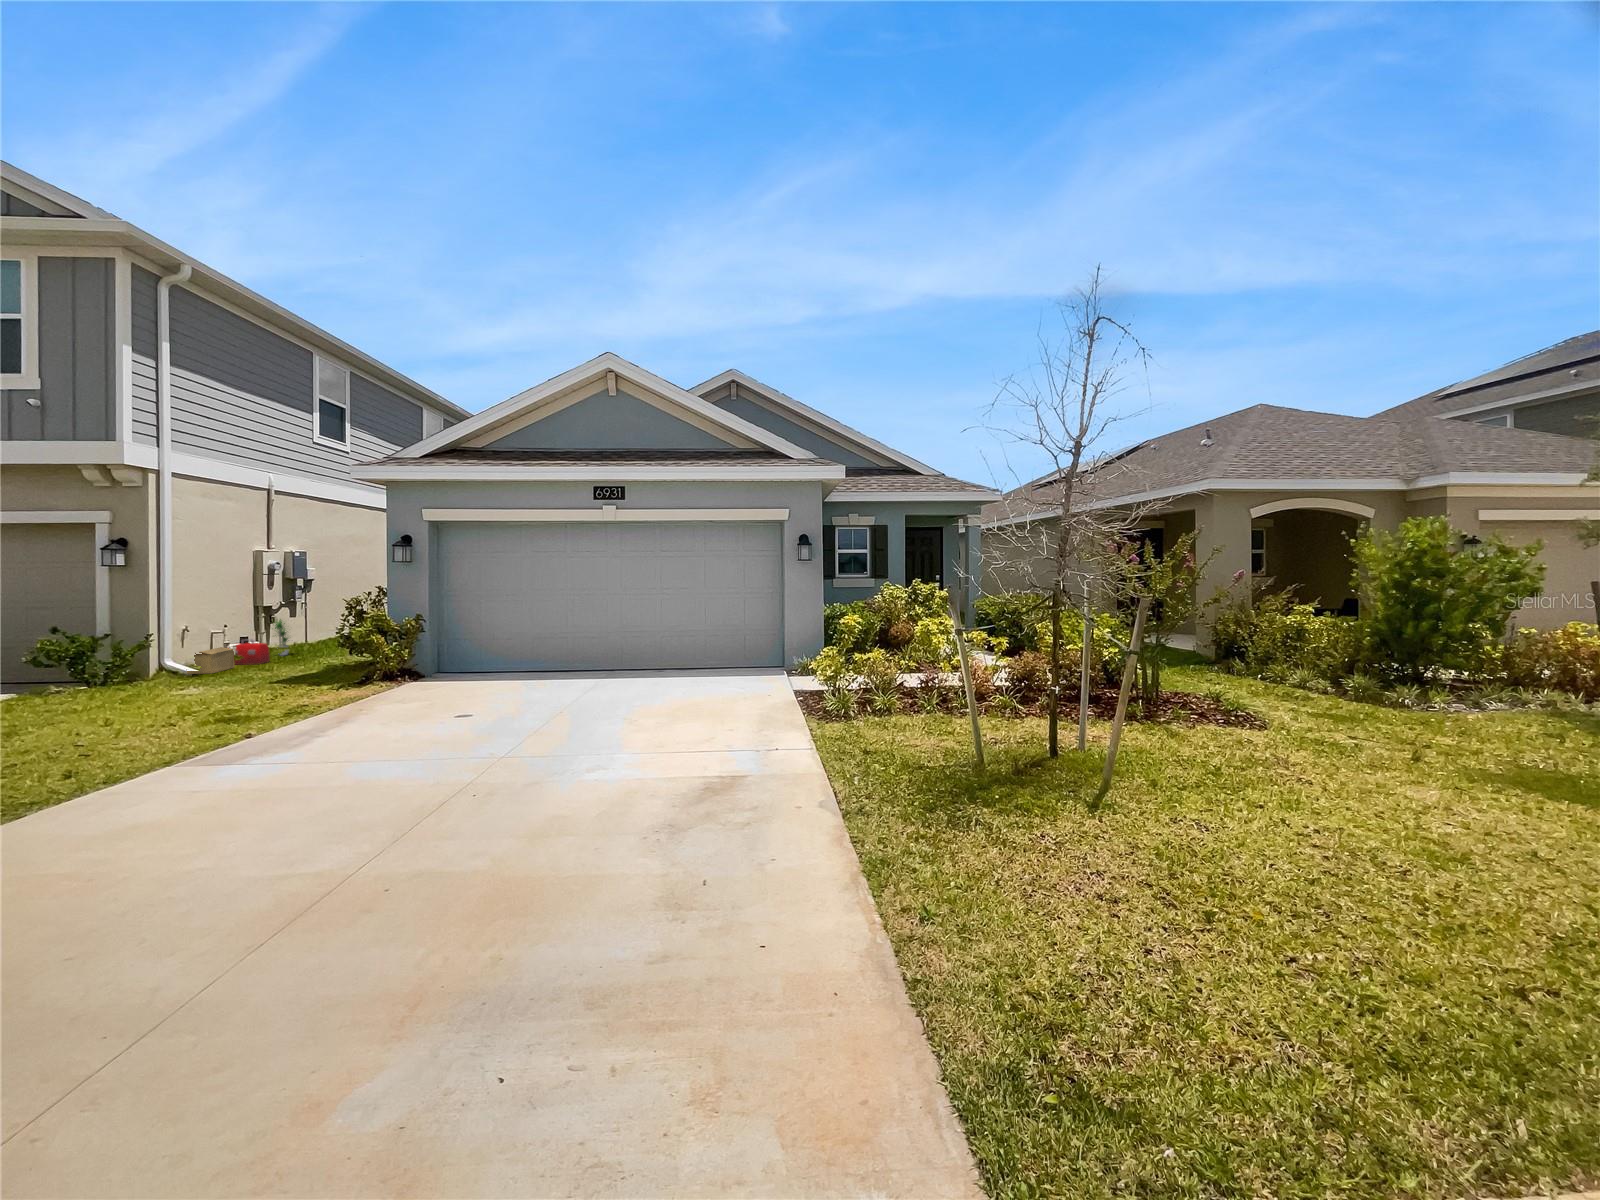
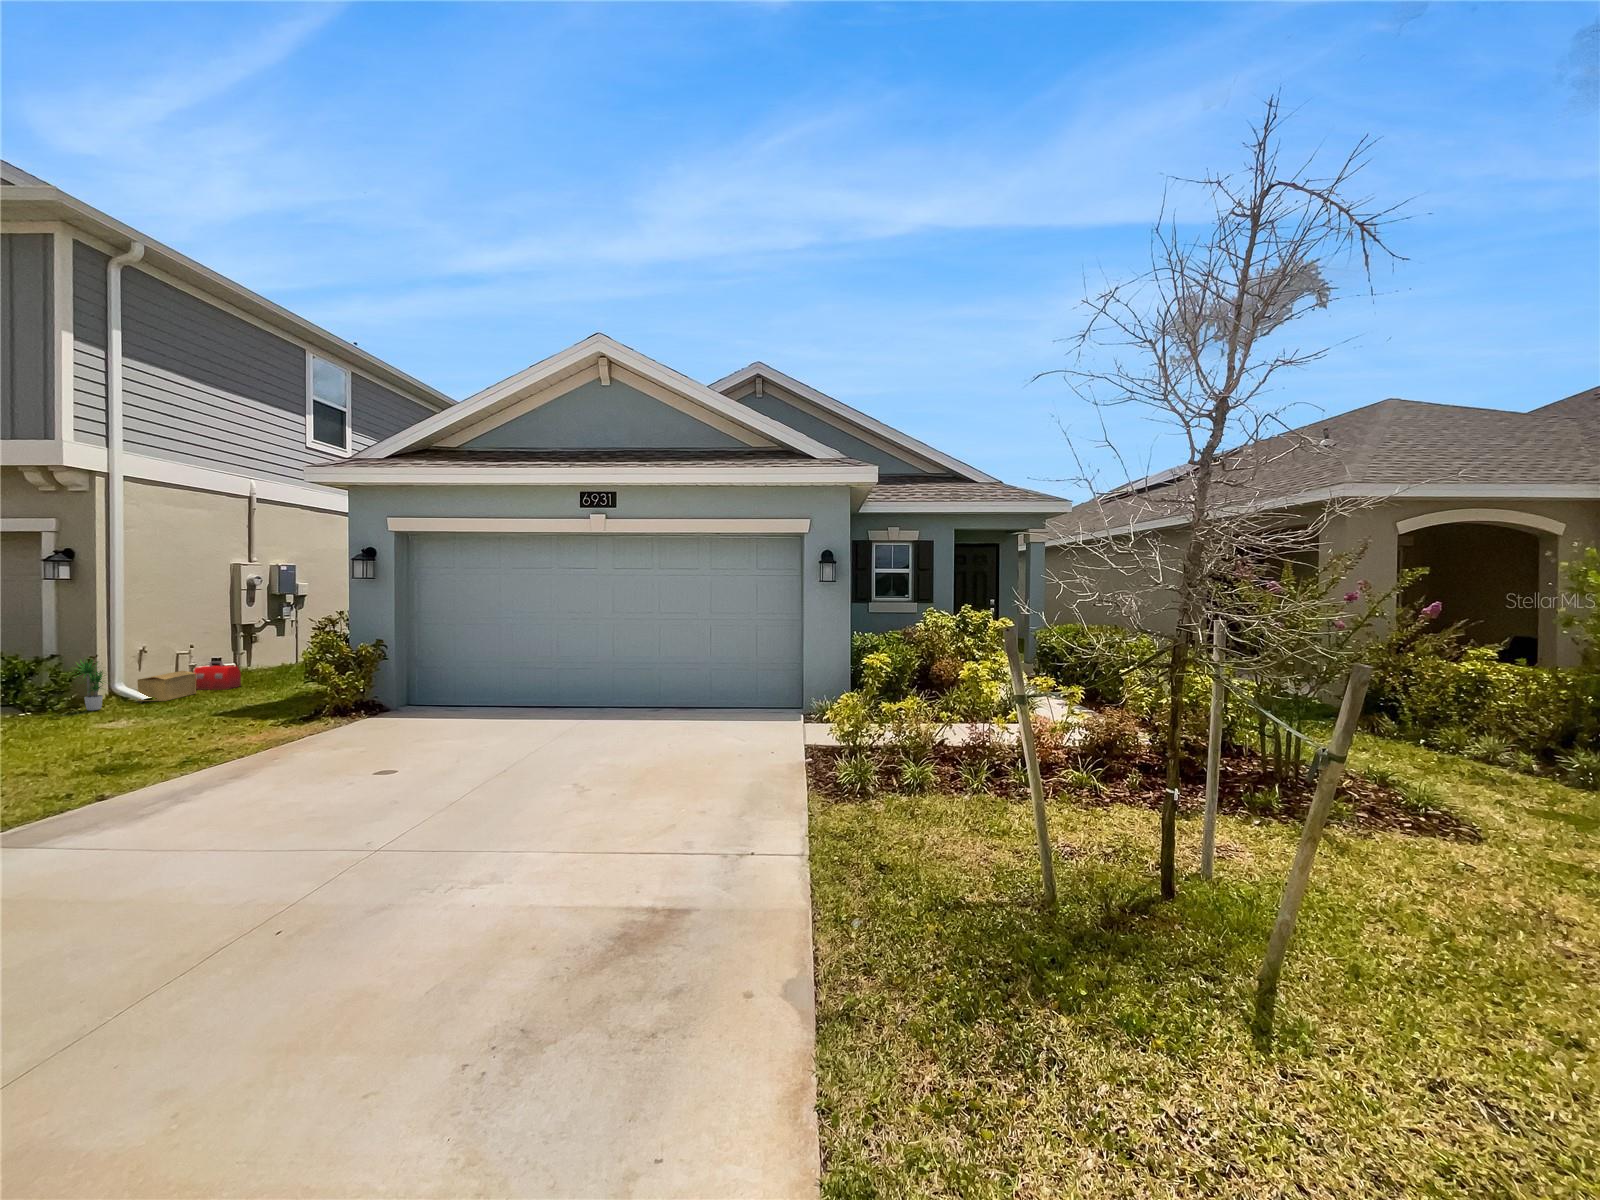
potted plant: present [275,619,288,656] -> present [76,659,106,710]

